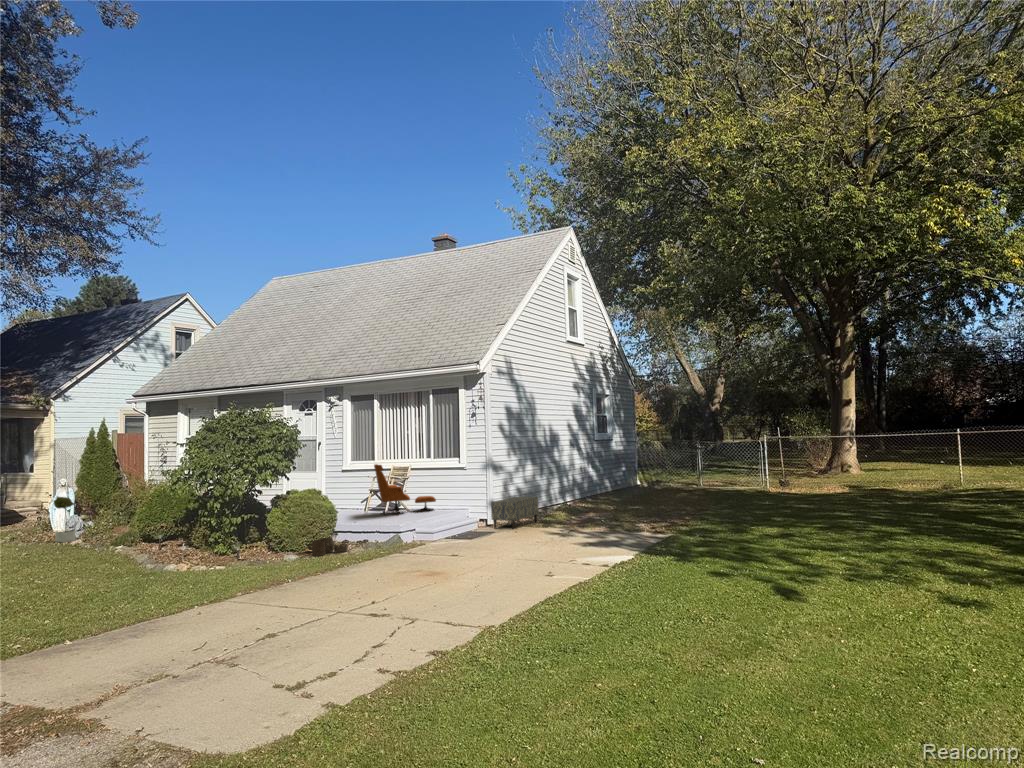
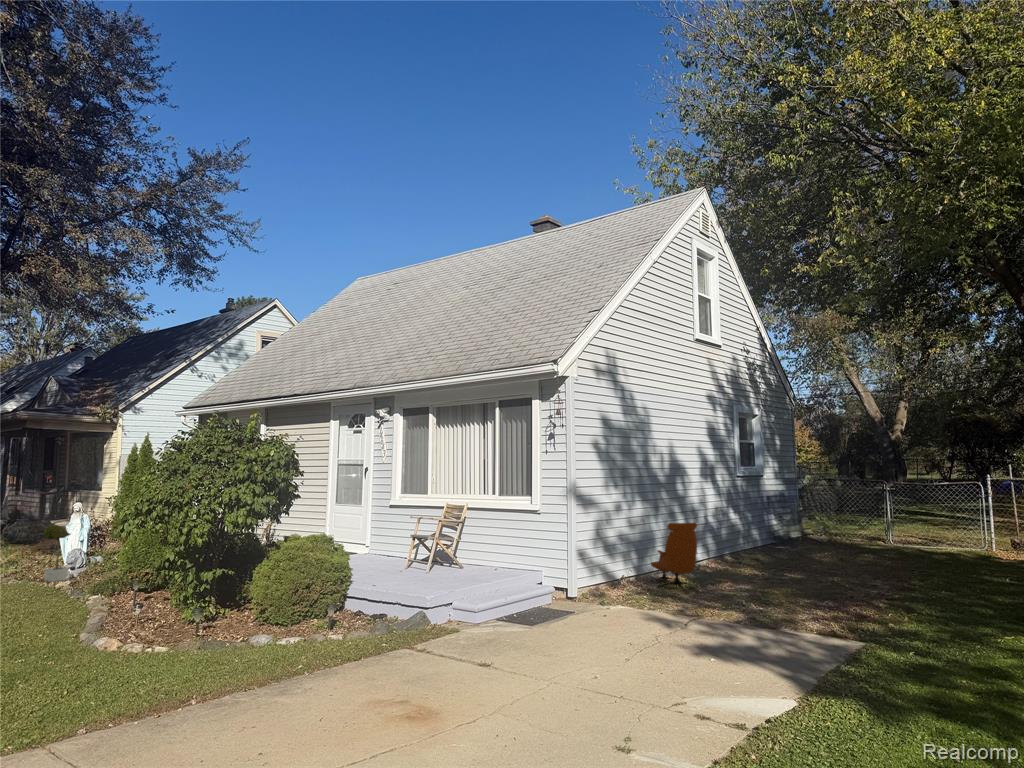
lounge chair: present [374,464,436,514] -> present [651,522,697,591]
bench: present [491,497,539,529] -> none [576,554,648,606]
woven basket: present [305,537,347,556] -> none [295,604,352,637]

